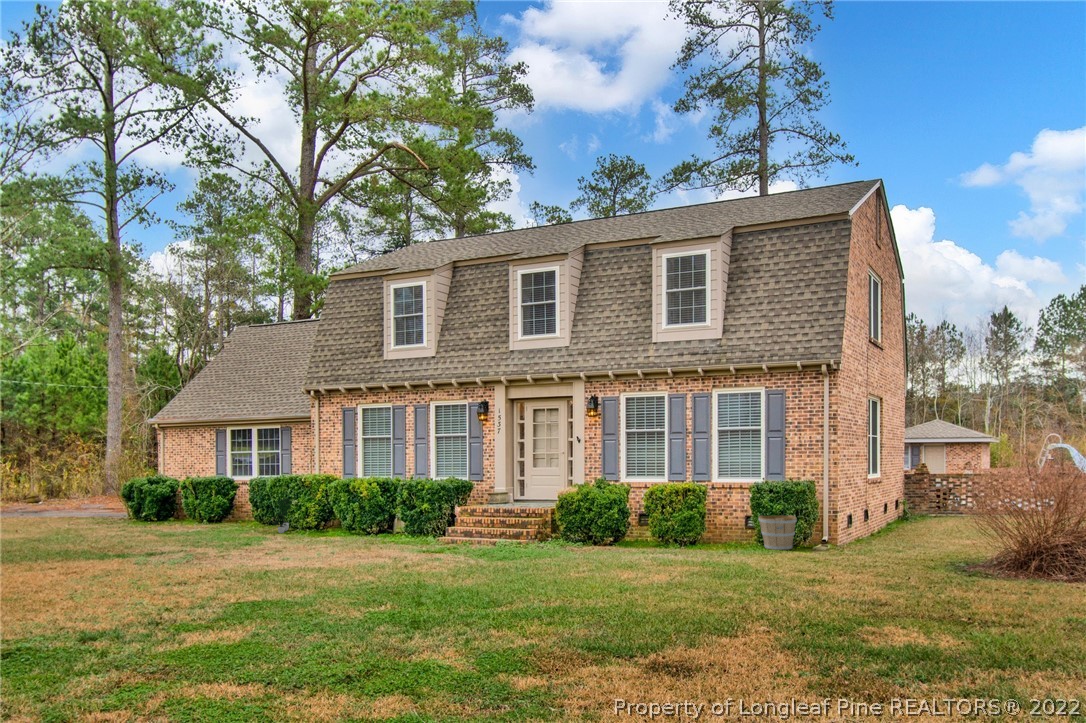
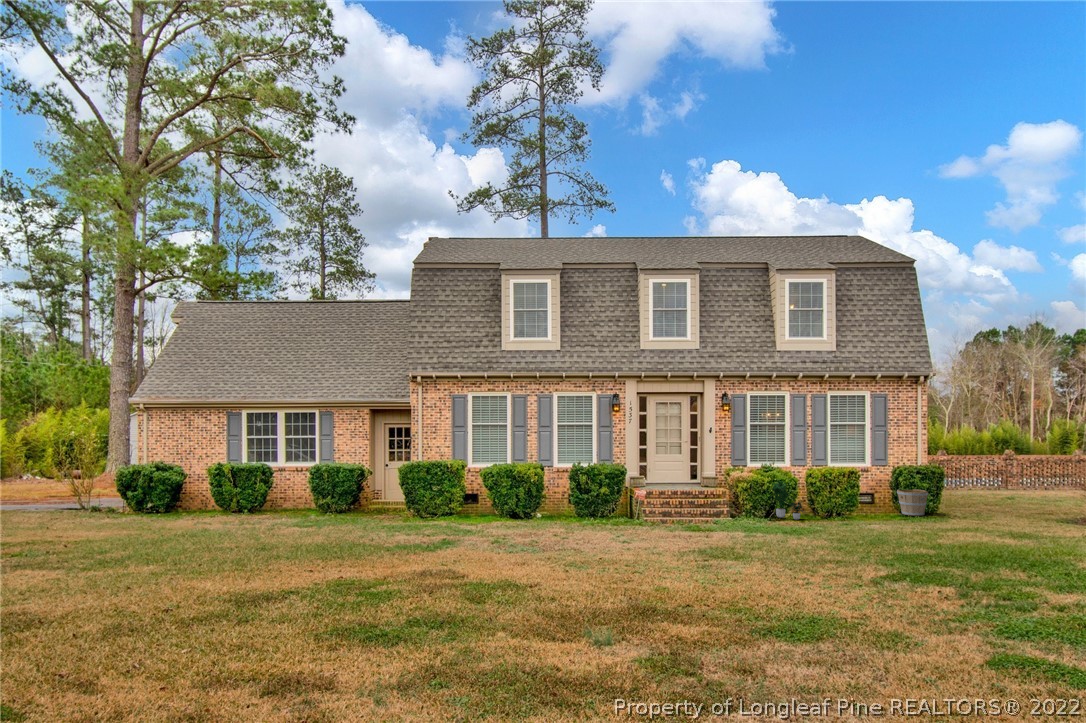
potted plant: present [275,497,292,533] -> present [773,483,803,520]

